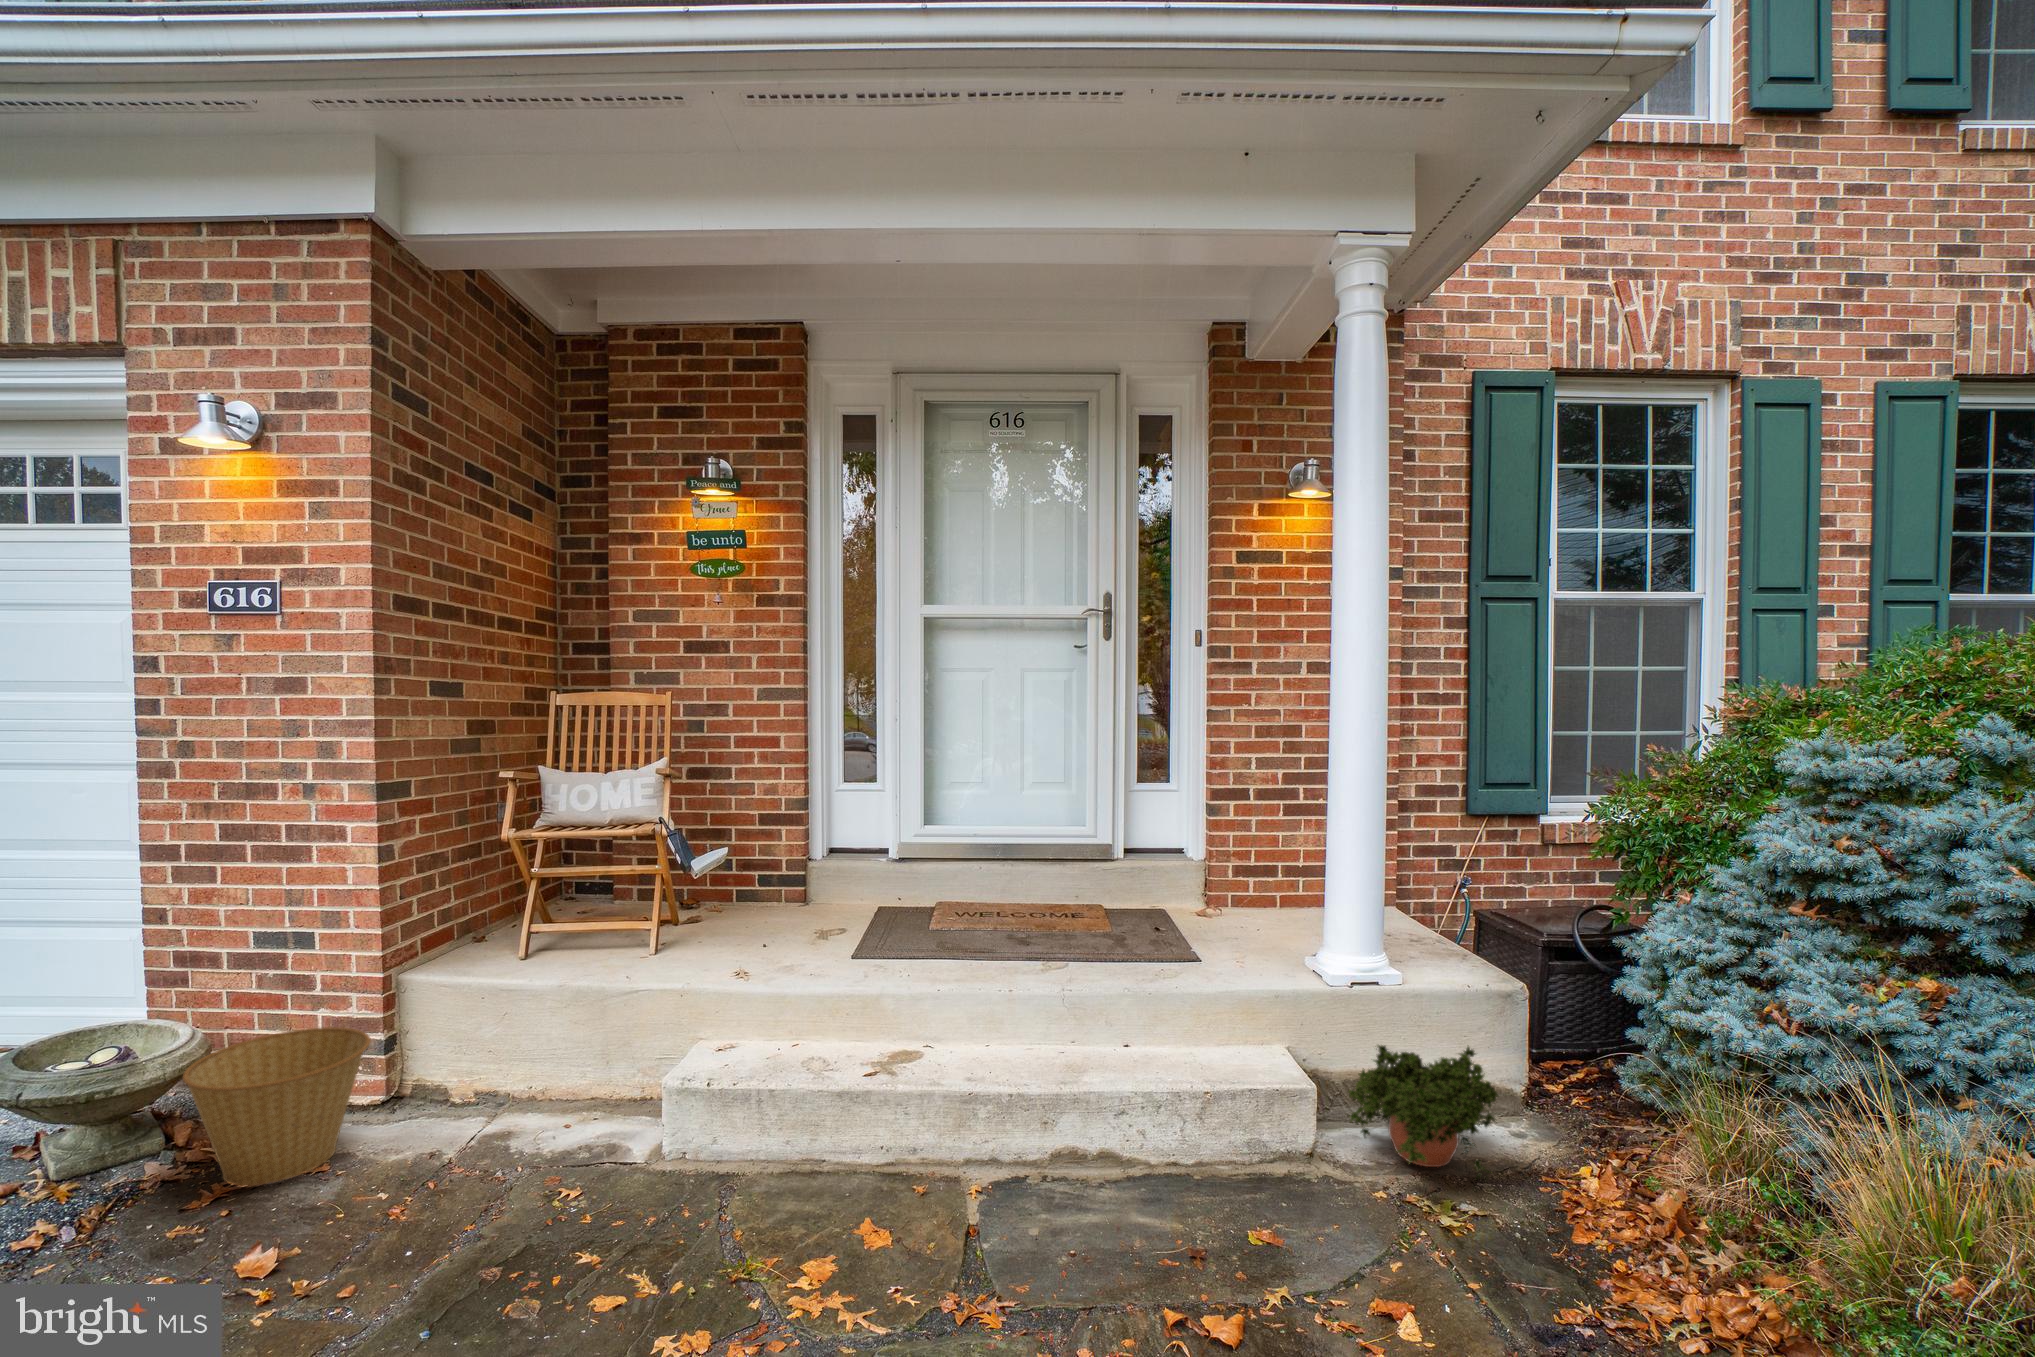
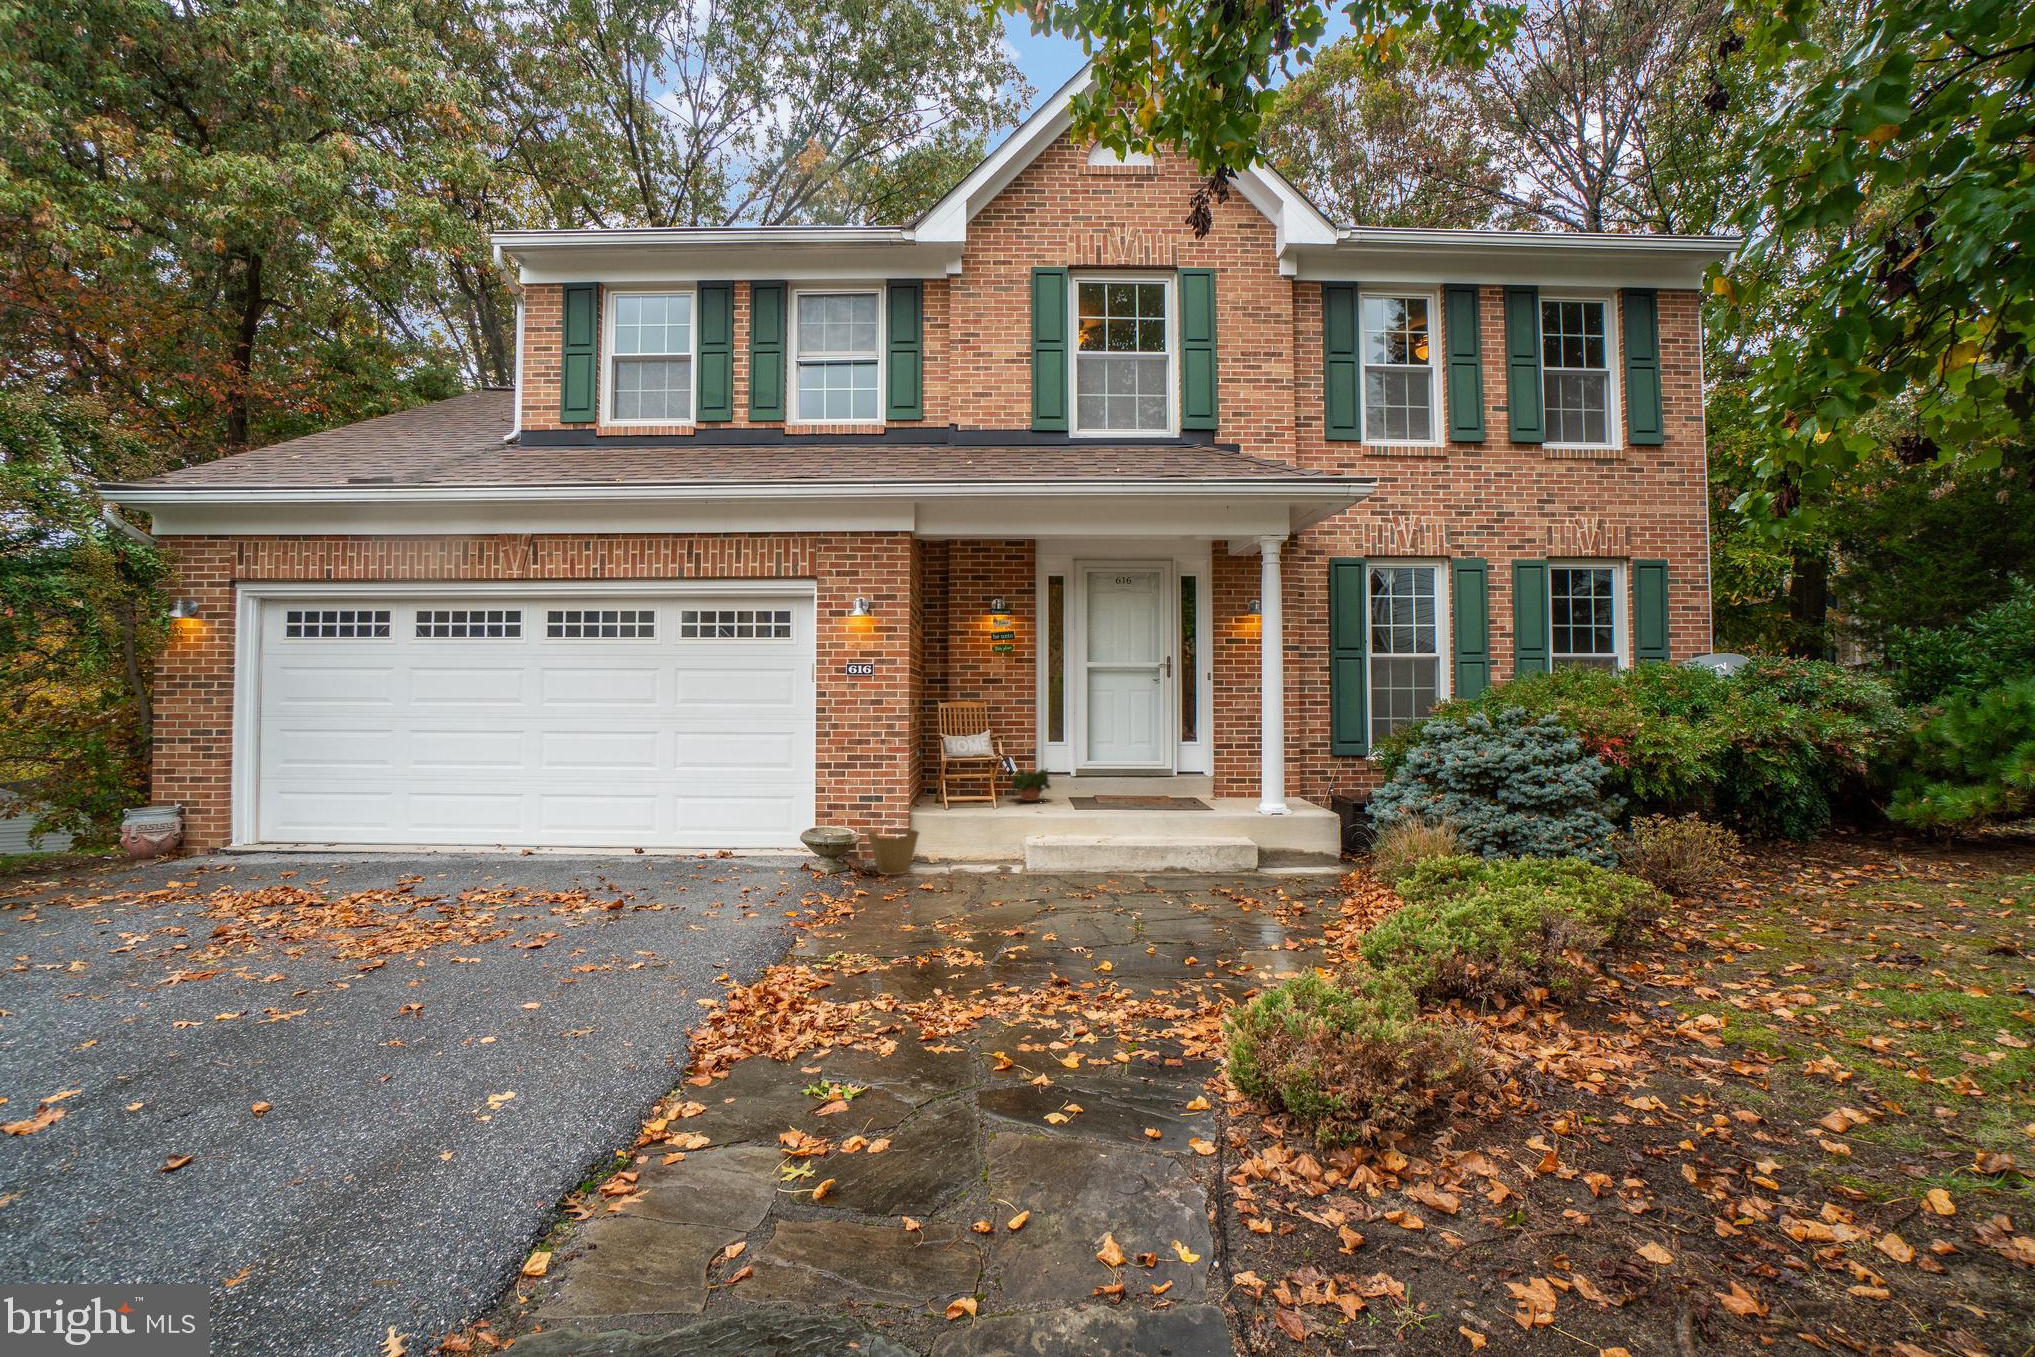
potted plant: present [1345,1045,1499,1180] -> present [1009,768,1051,801]

